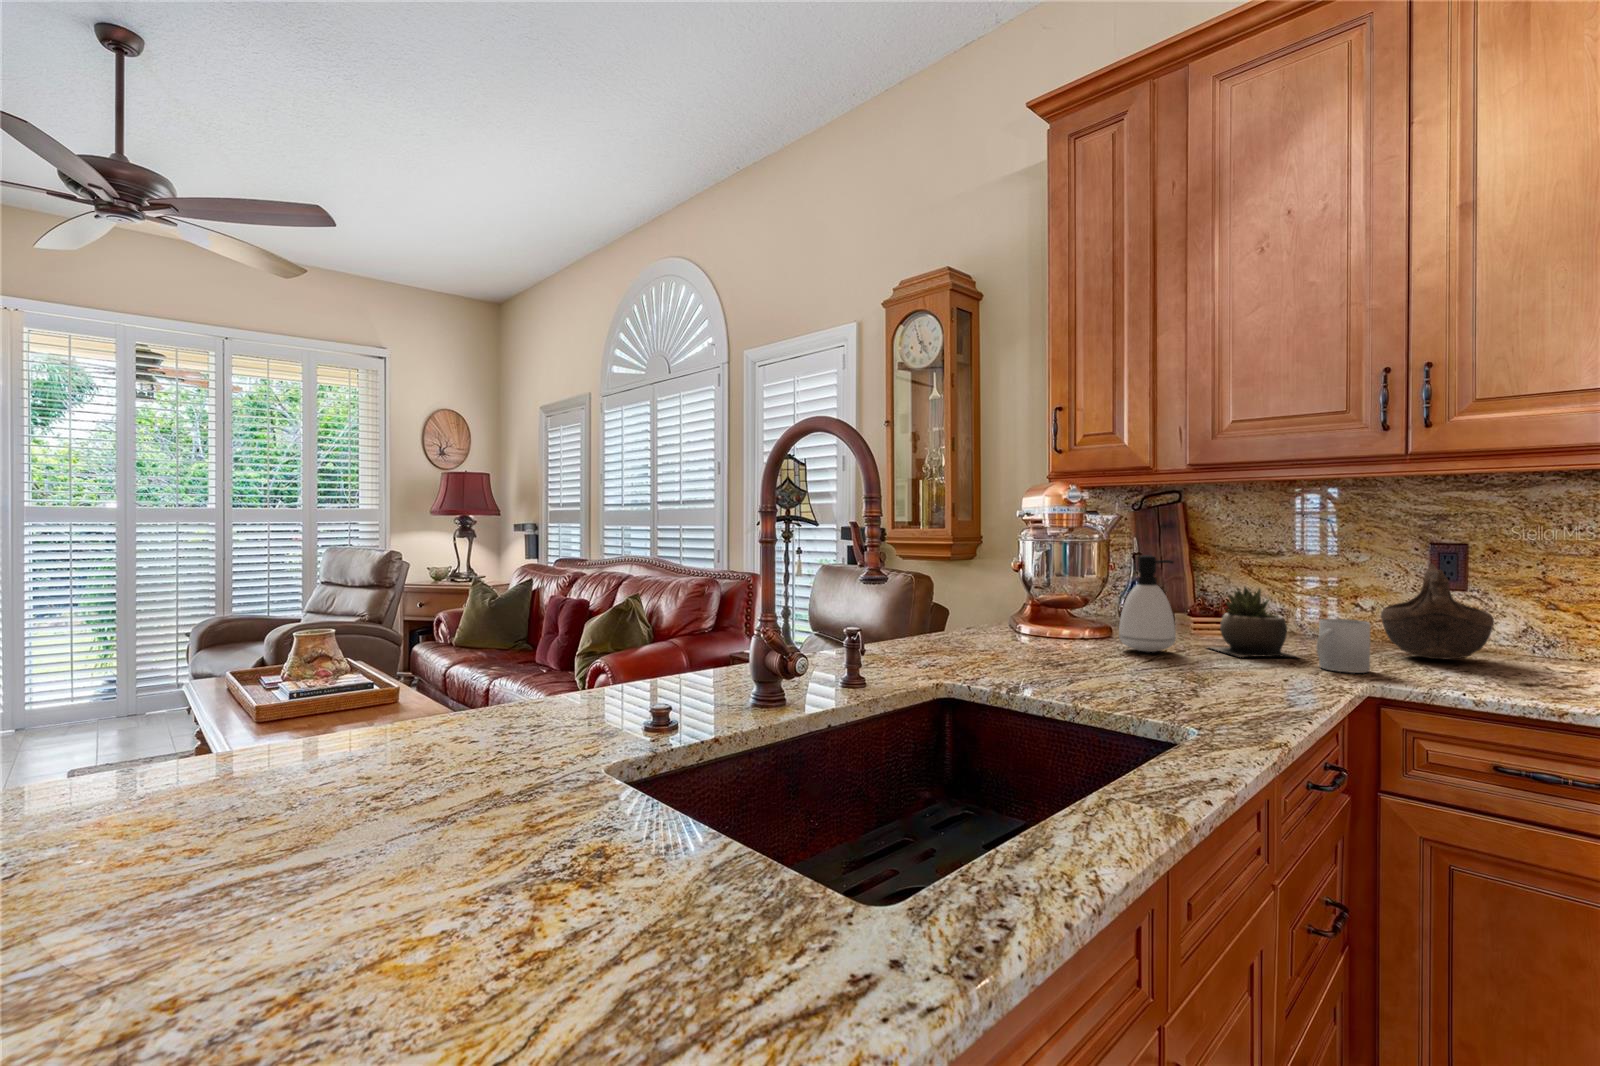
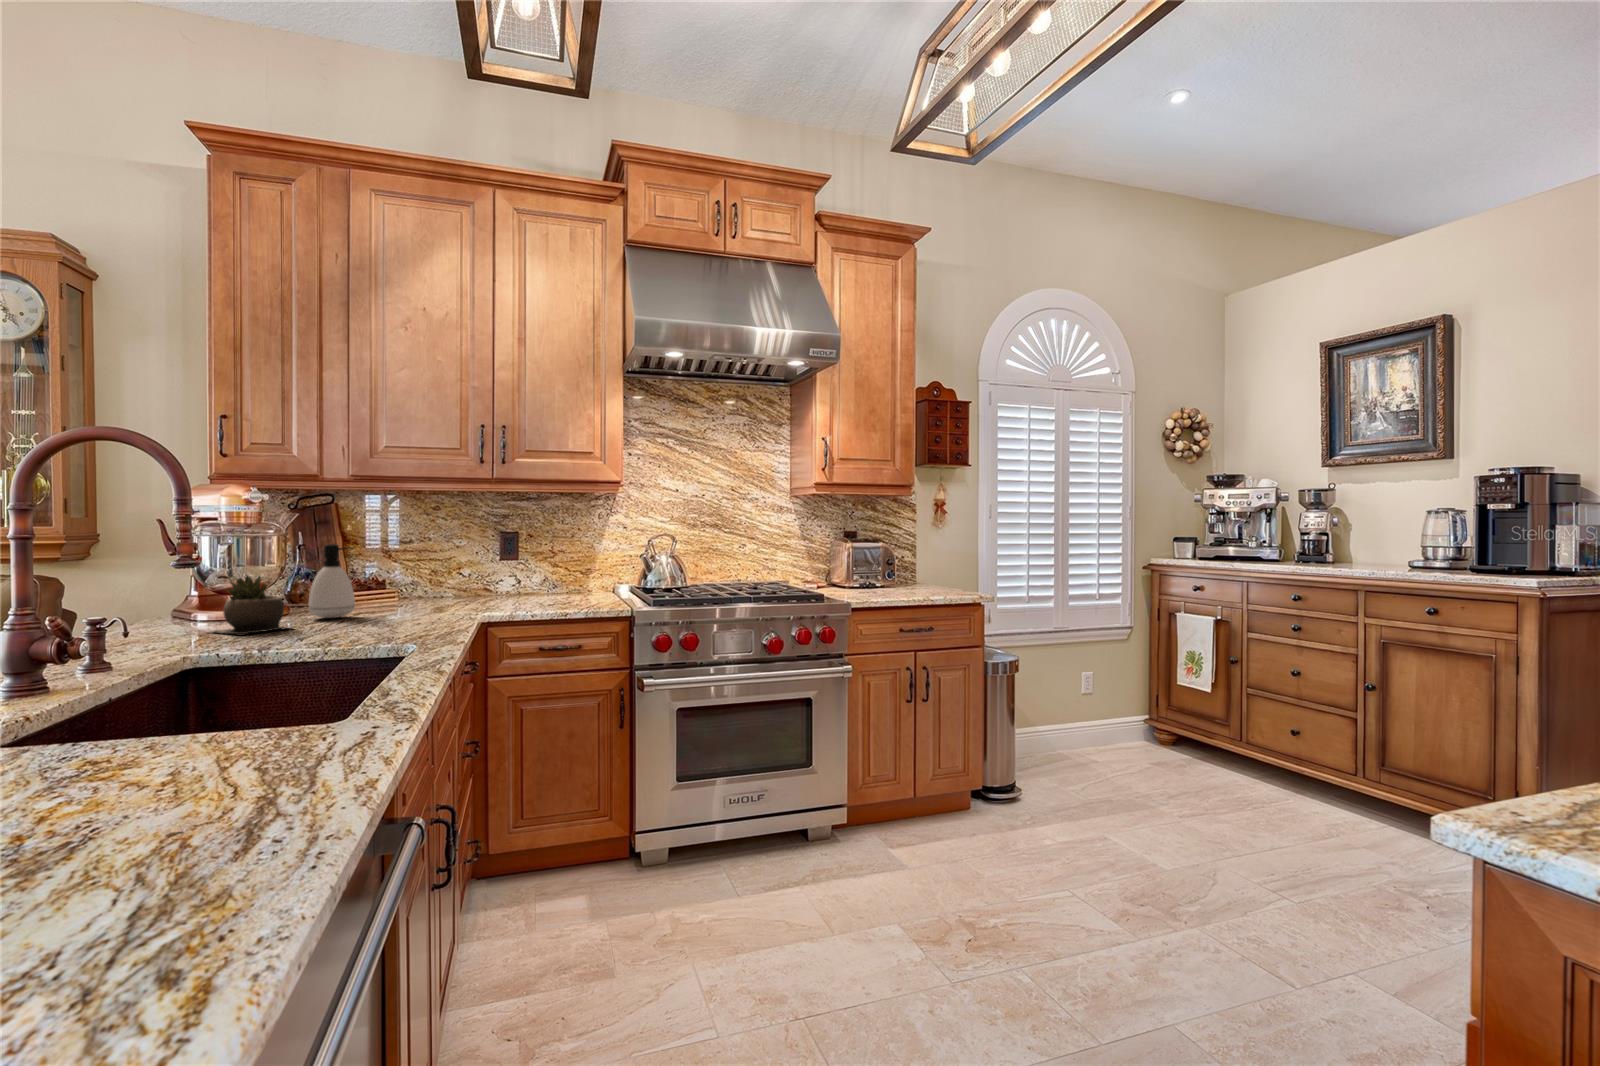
decorative bowl: present [1381,564,1494,659] -> none [479,545,534,601]
succulent plant: present [1208,587,1295,657] -> present [216,575,289,634]
mug: present [1316,619,1370,673] -> none [452,580,480,612]

